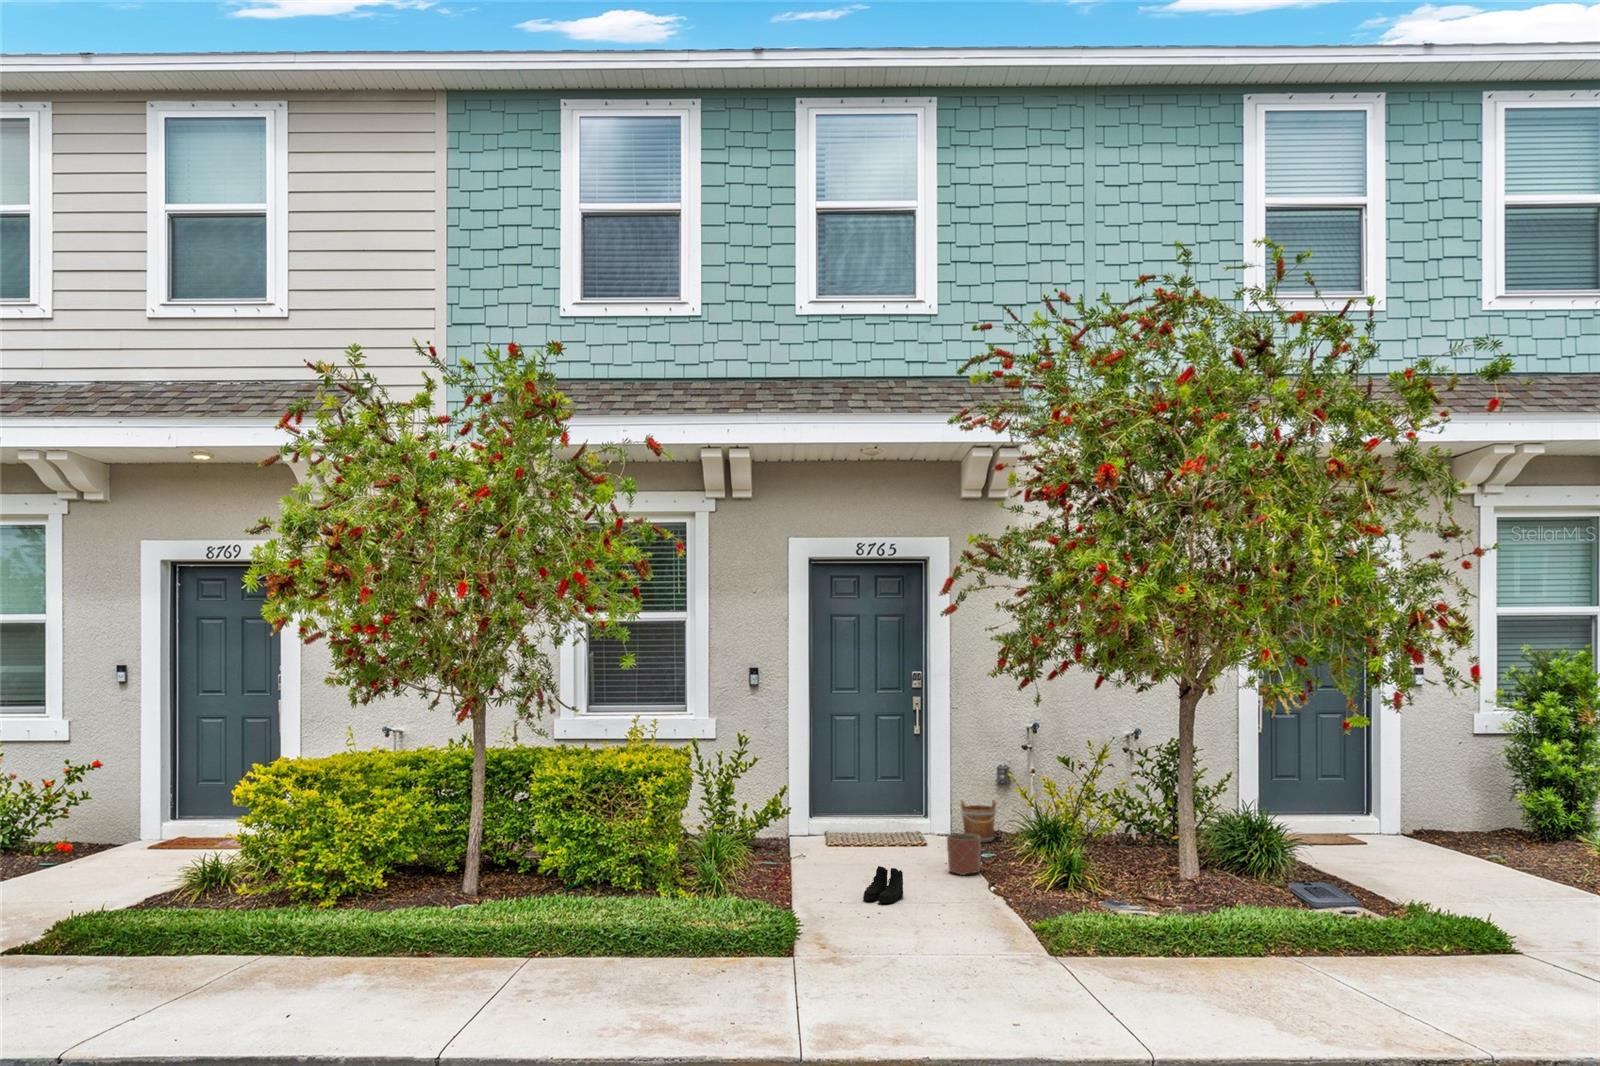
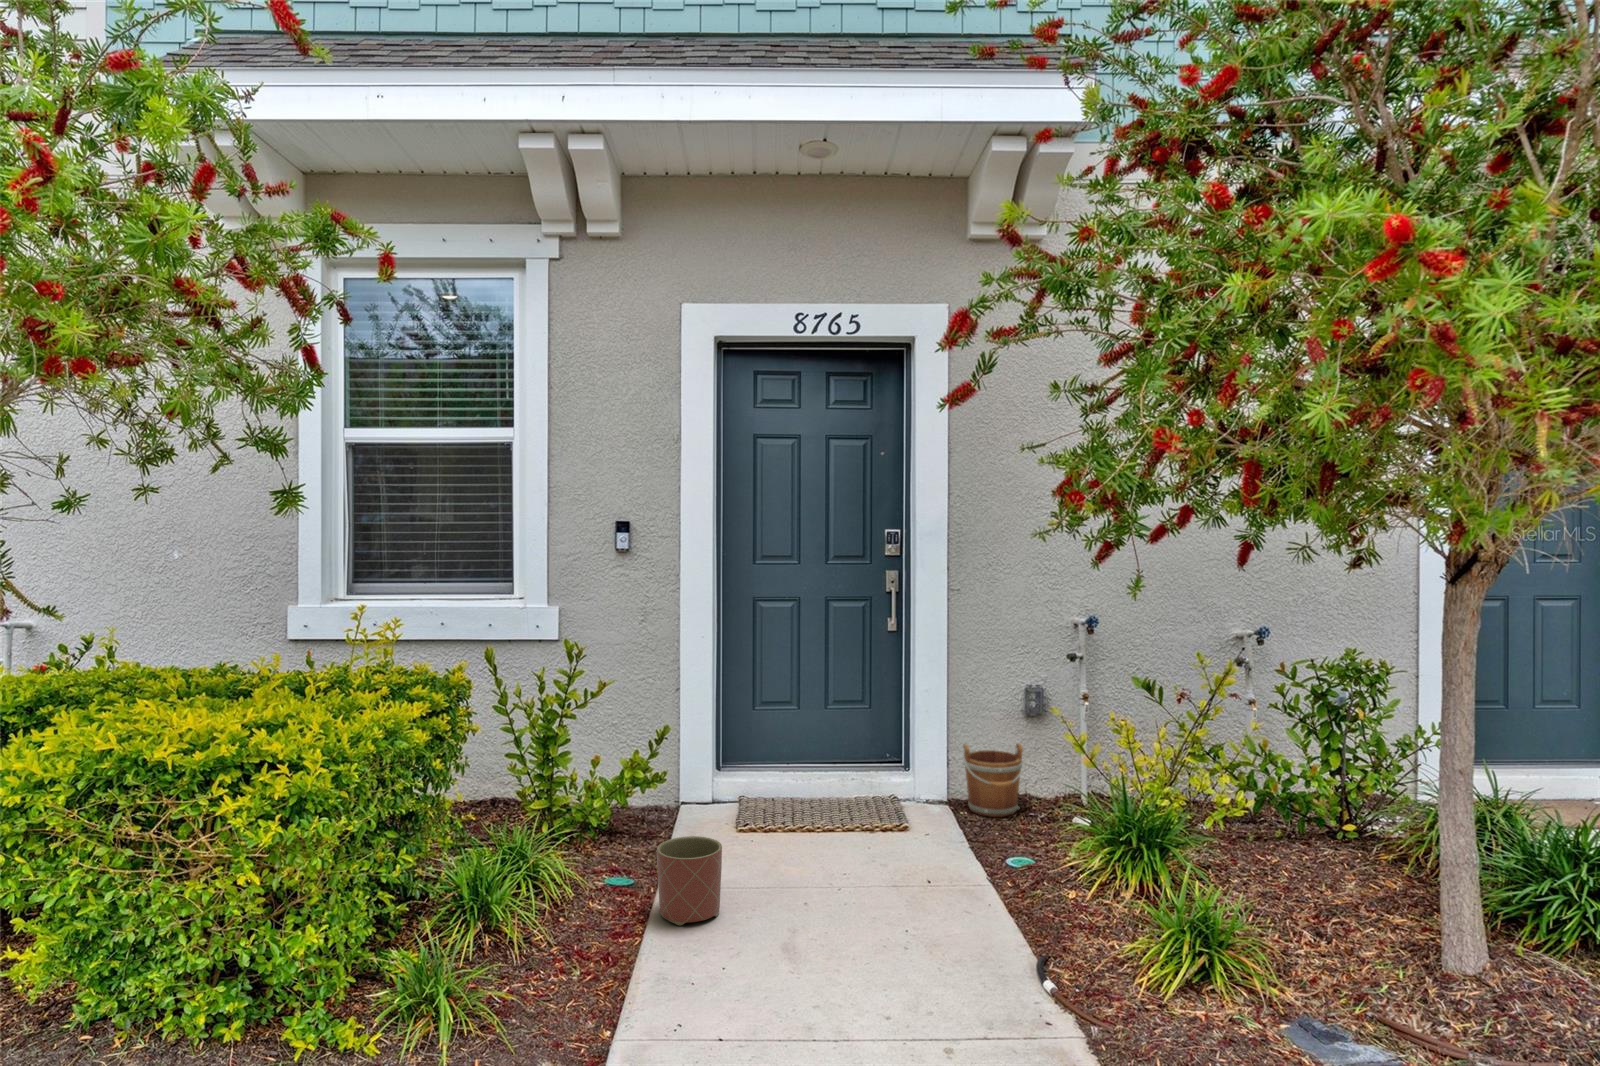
planter: present [947,834,981,875] -> present [657,836,722,925]
boots: present [863,866,903,903] -> none [759,921,846,1015]

